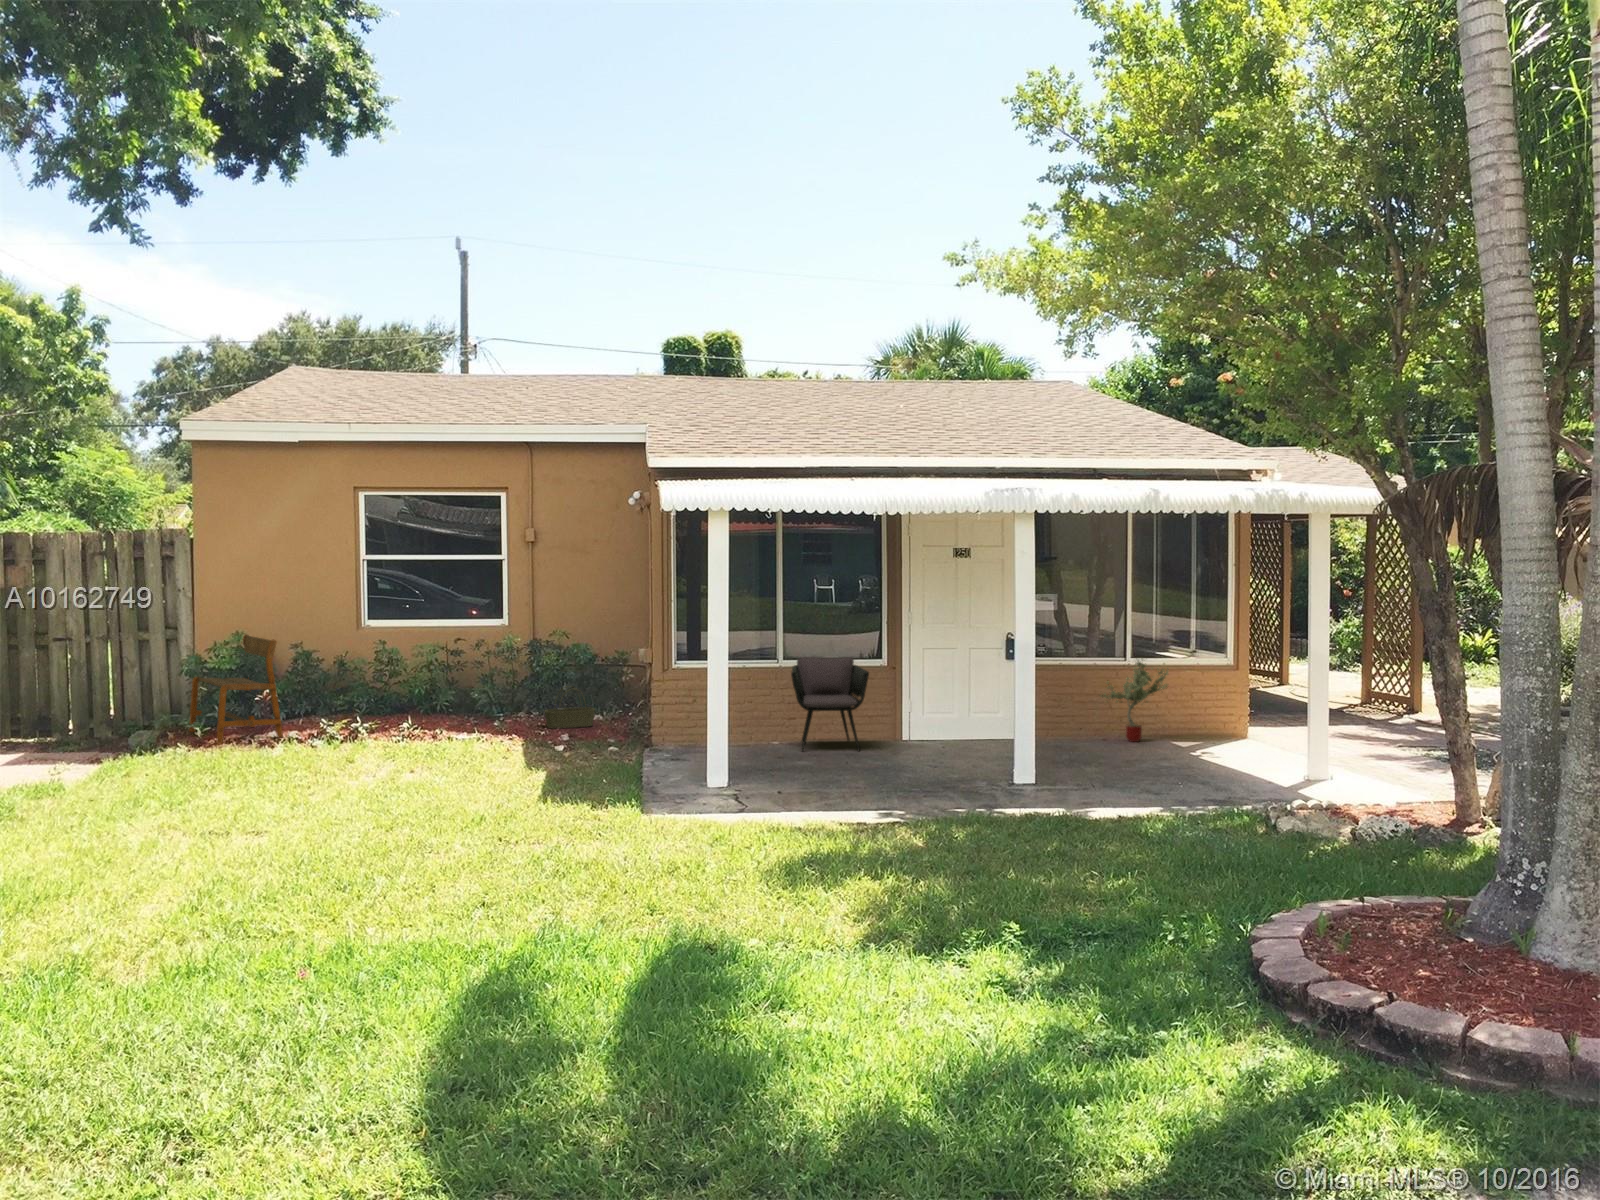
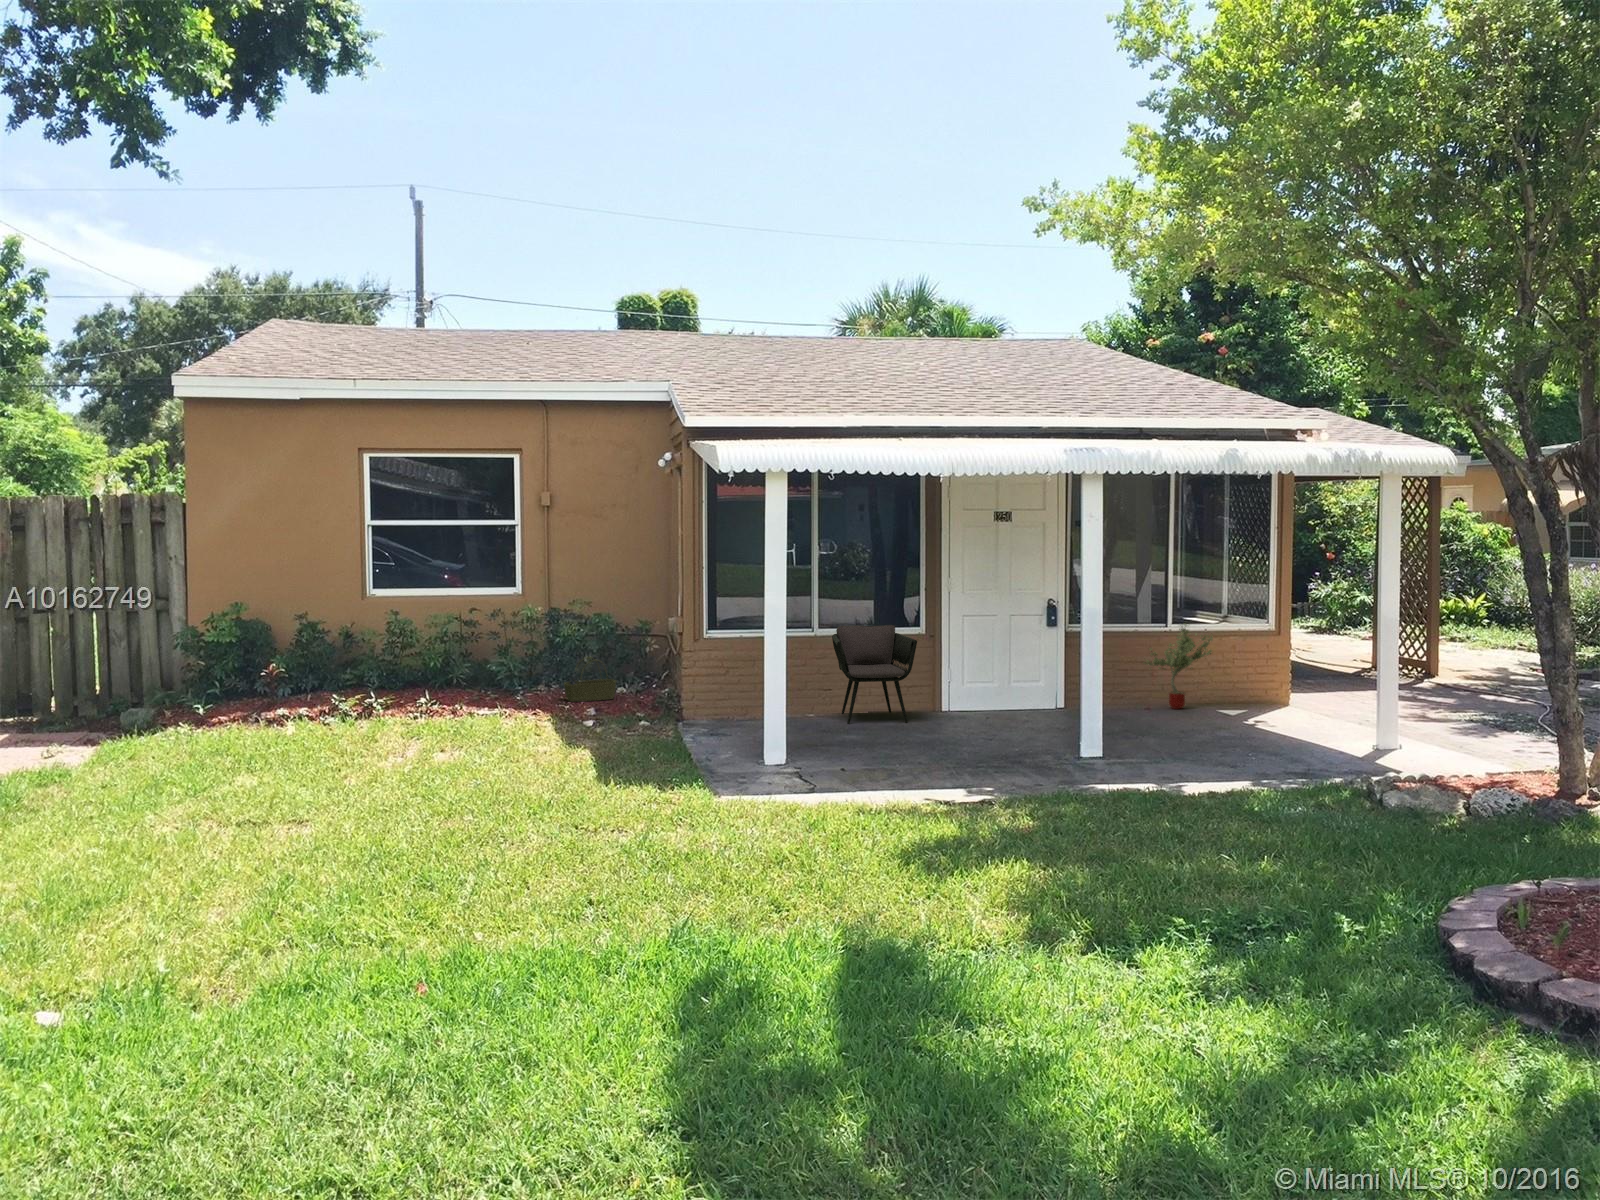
bench: present [189,634,283,744] -> none [183,605,289,724]

